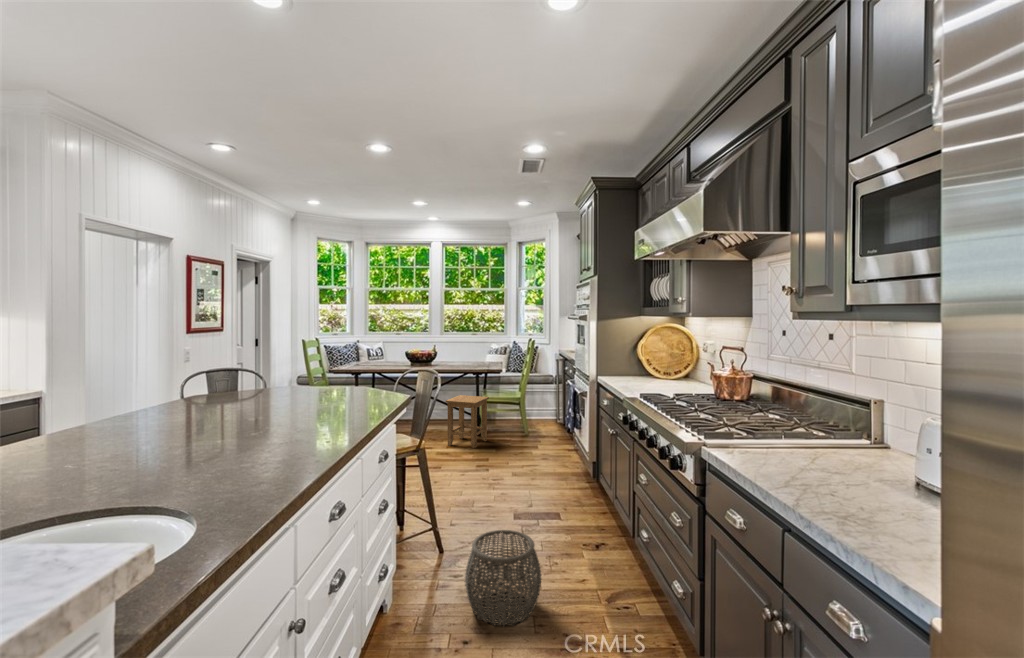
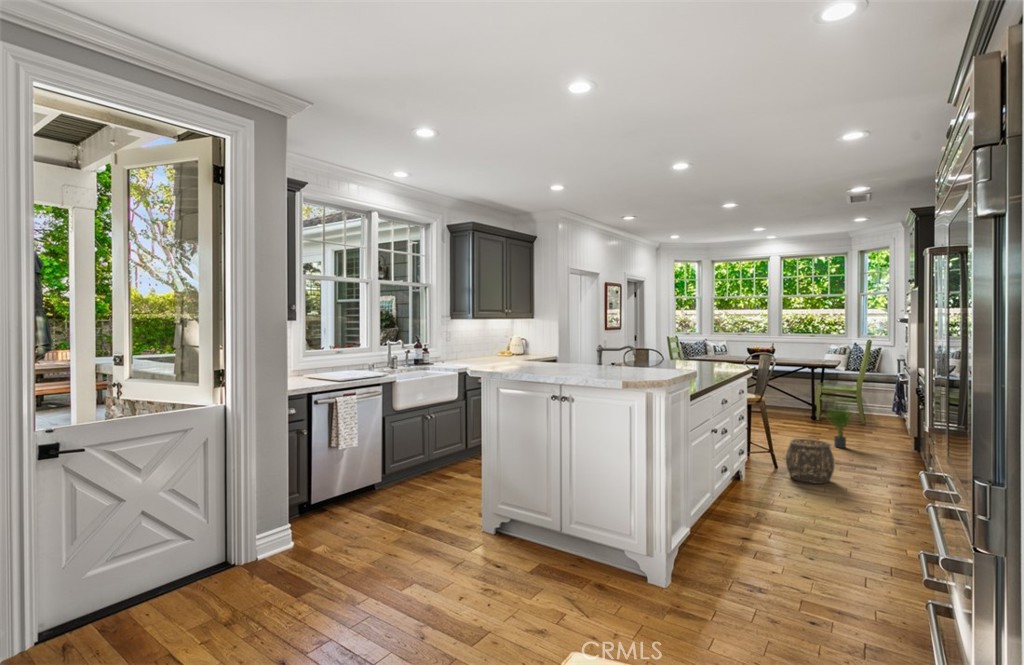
stool: present [445,395,489,448] -> none [781,383,821,424]
potted plant: none [496,424,543,494] -> present [829,404,853,448]

